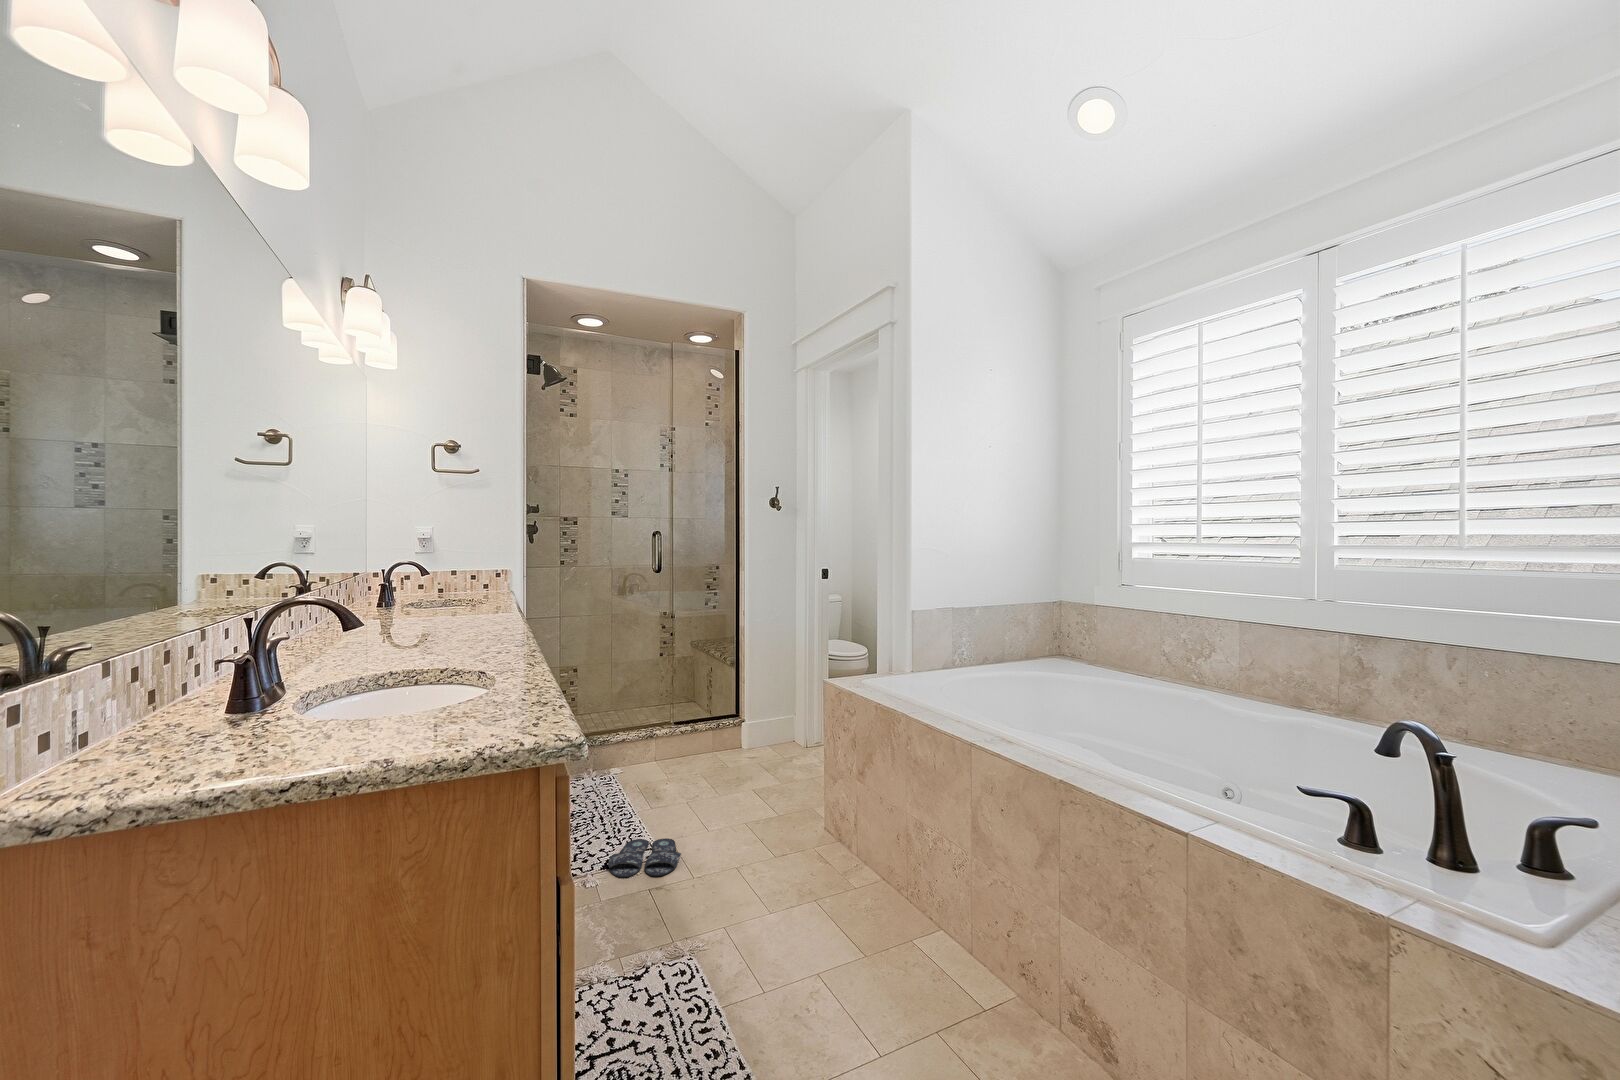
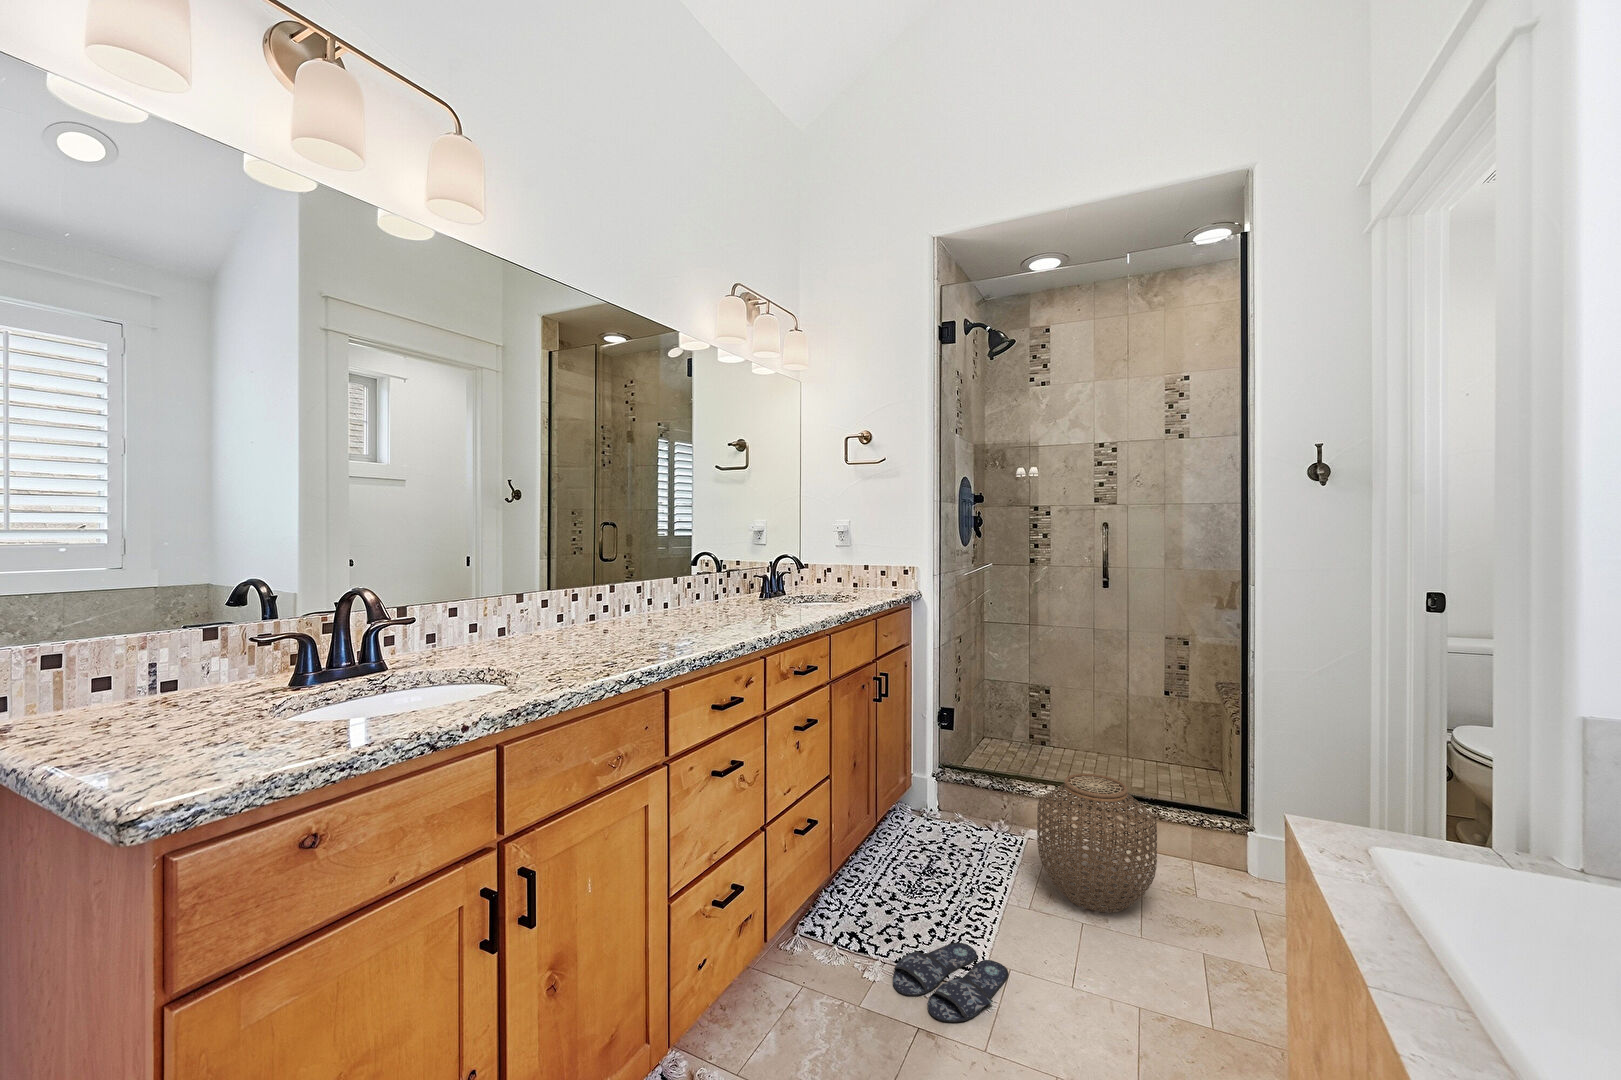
woven basket: none [642,707,718,797] -> present [1037,773,1157,912]

